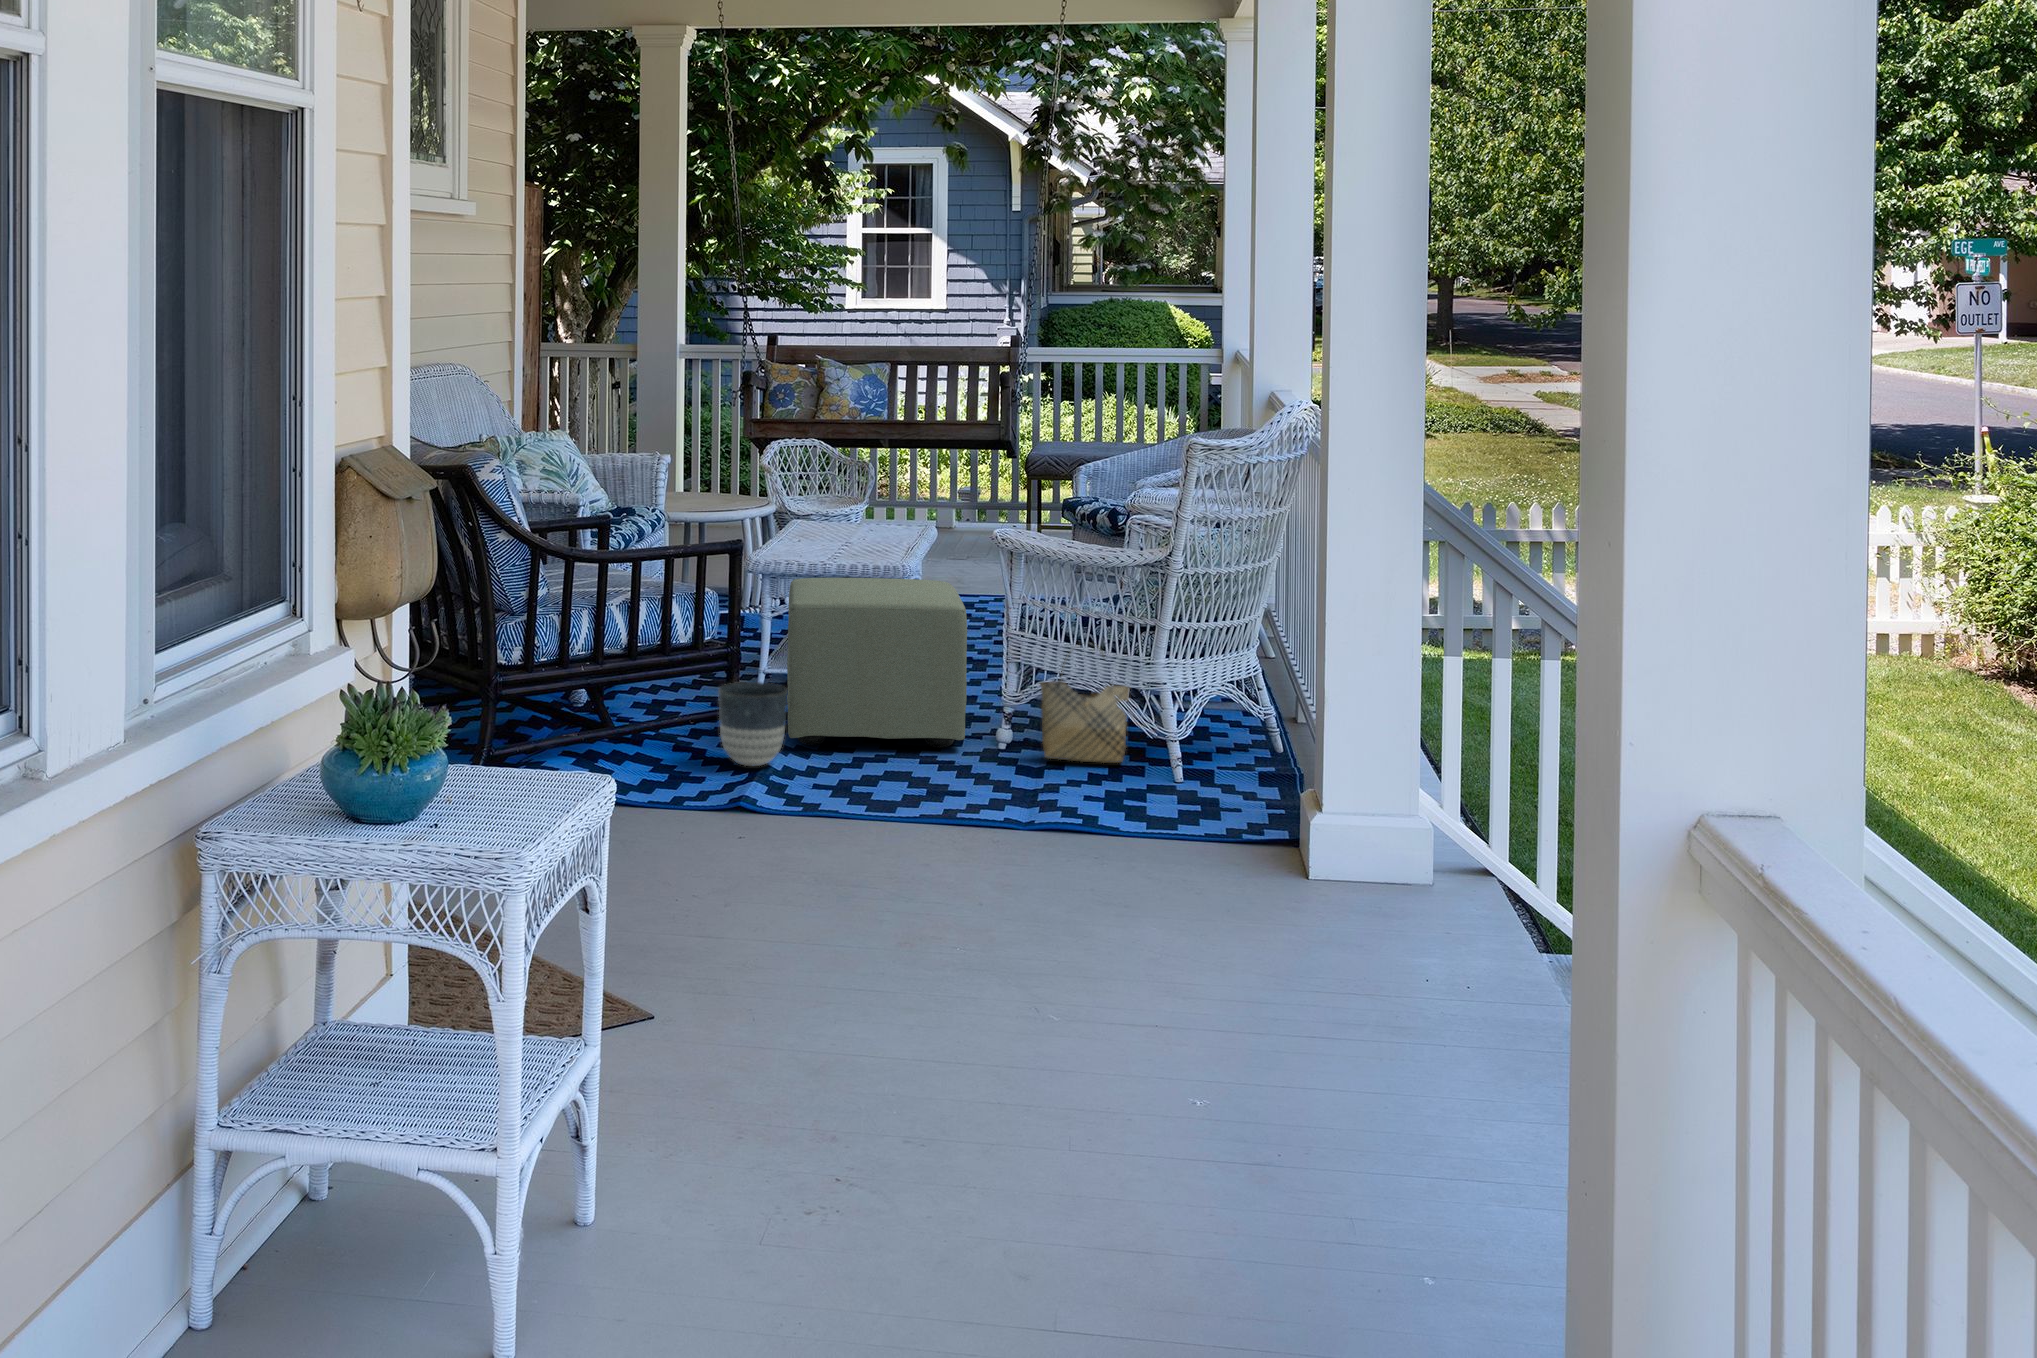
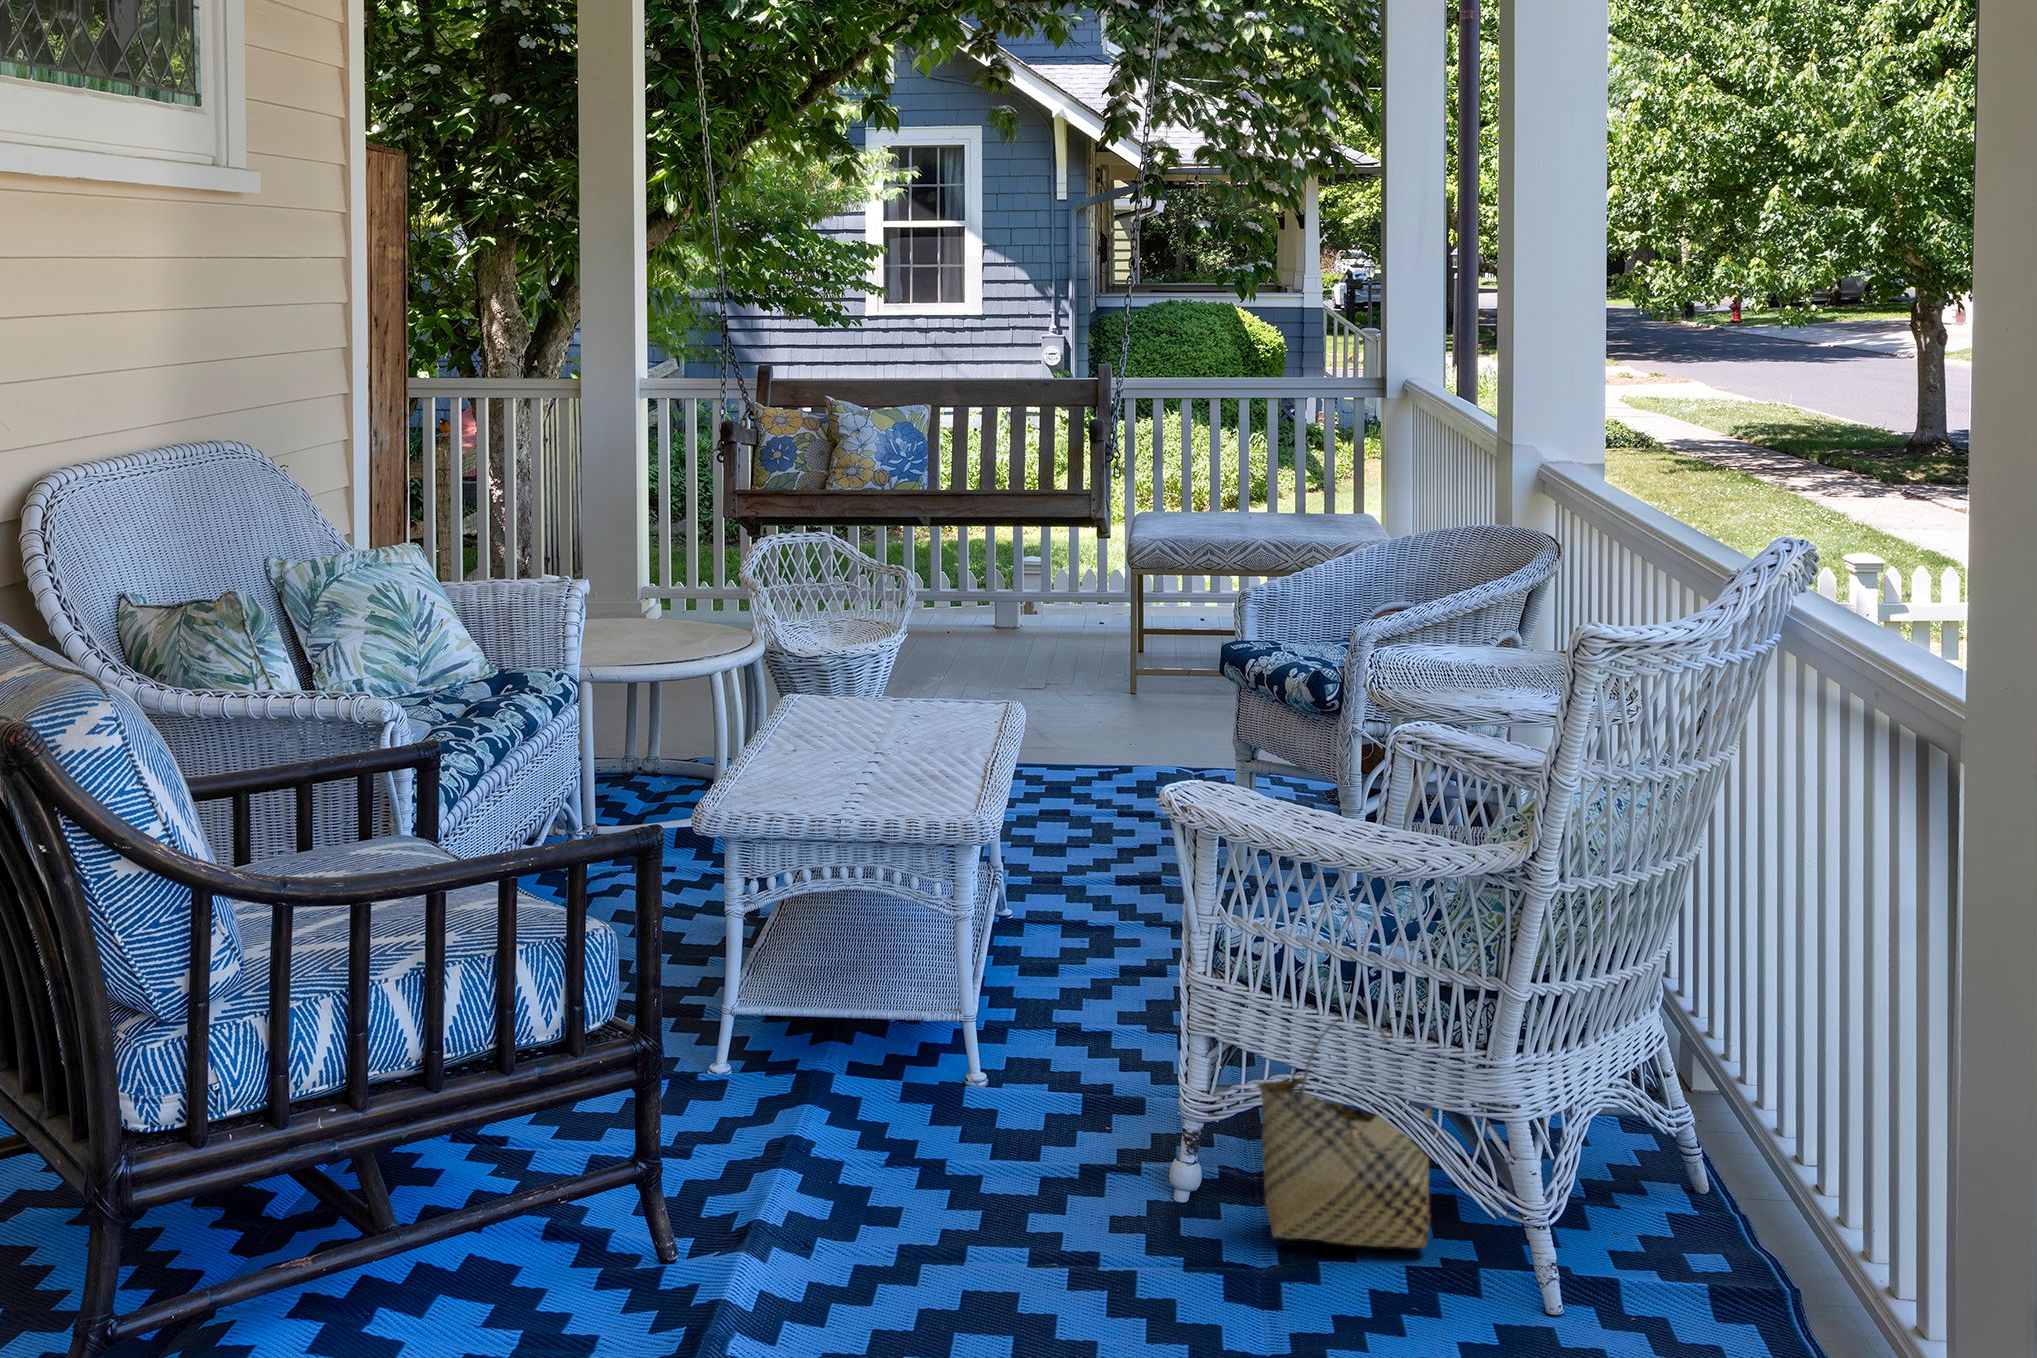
ottoman: present [787,578,967,748] -> none [772,847,1113,1199]
planter: present [718,682,788,766] -> none [633,1097,771,1282]

